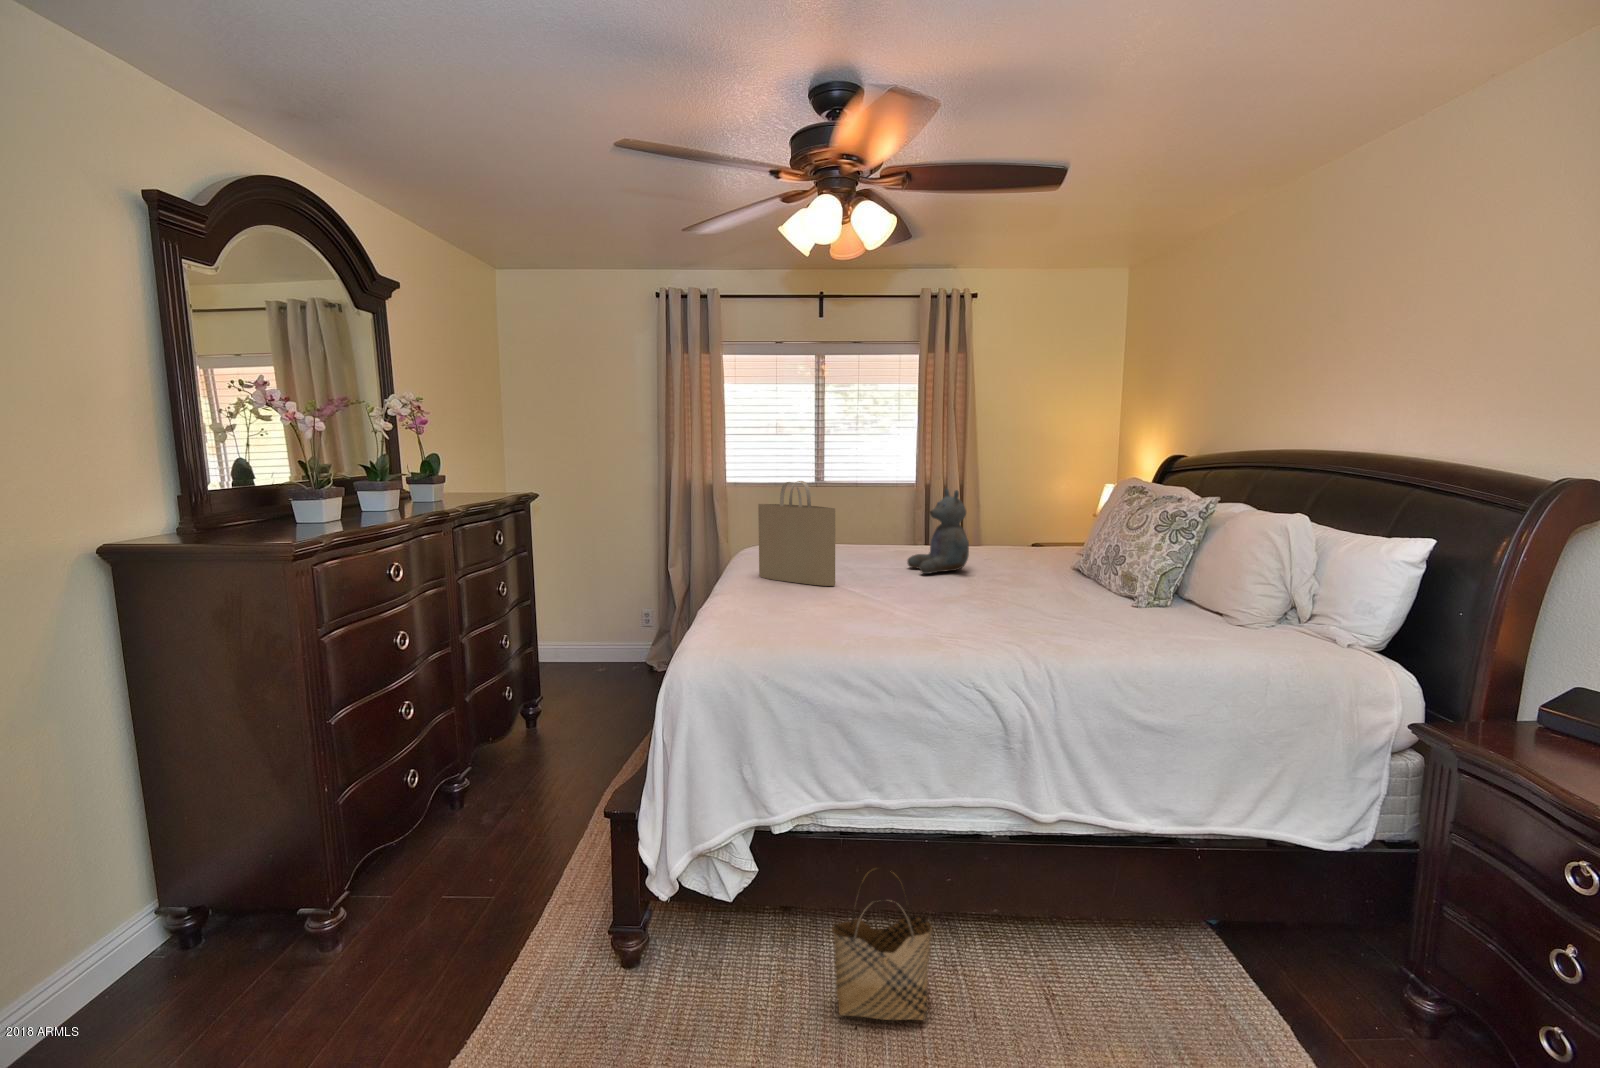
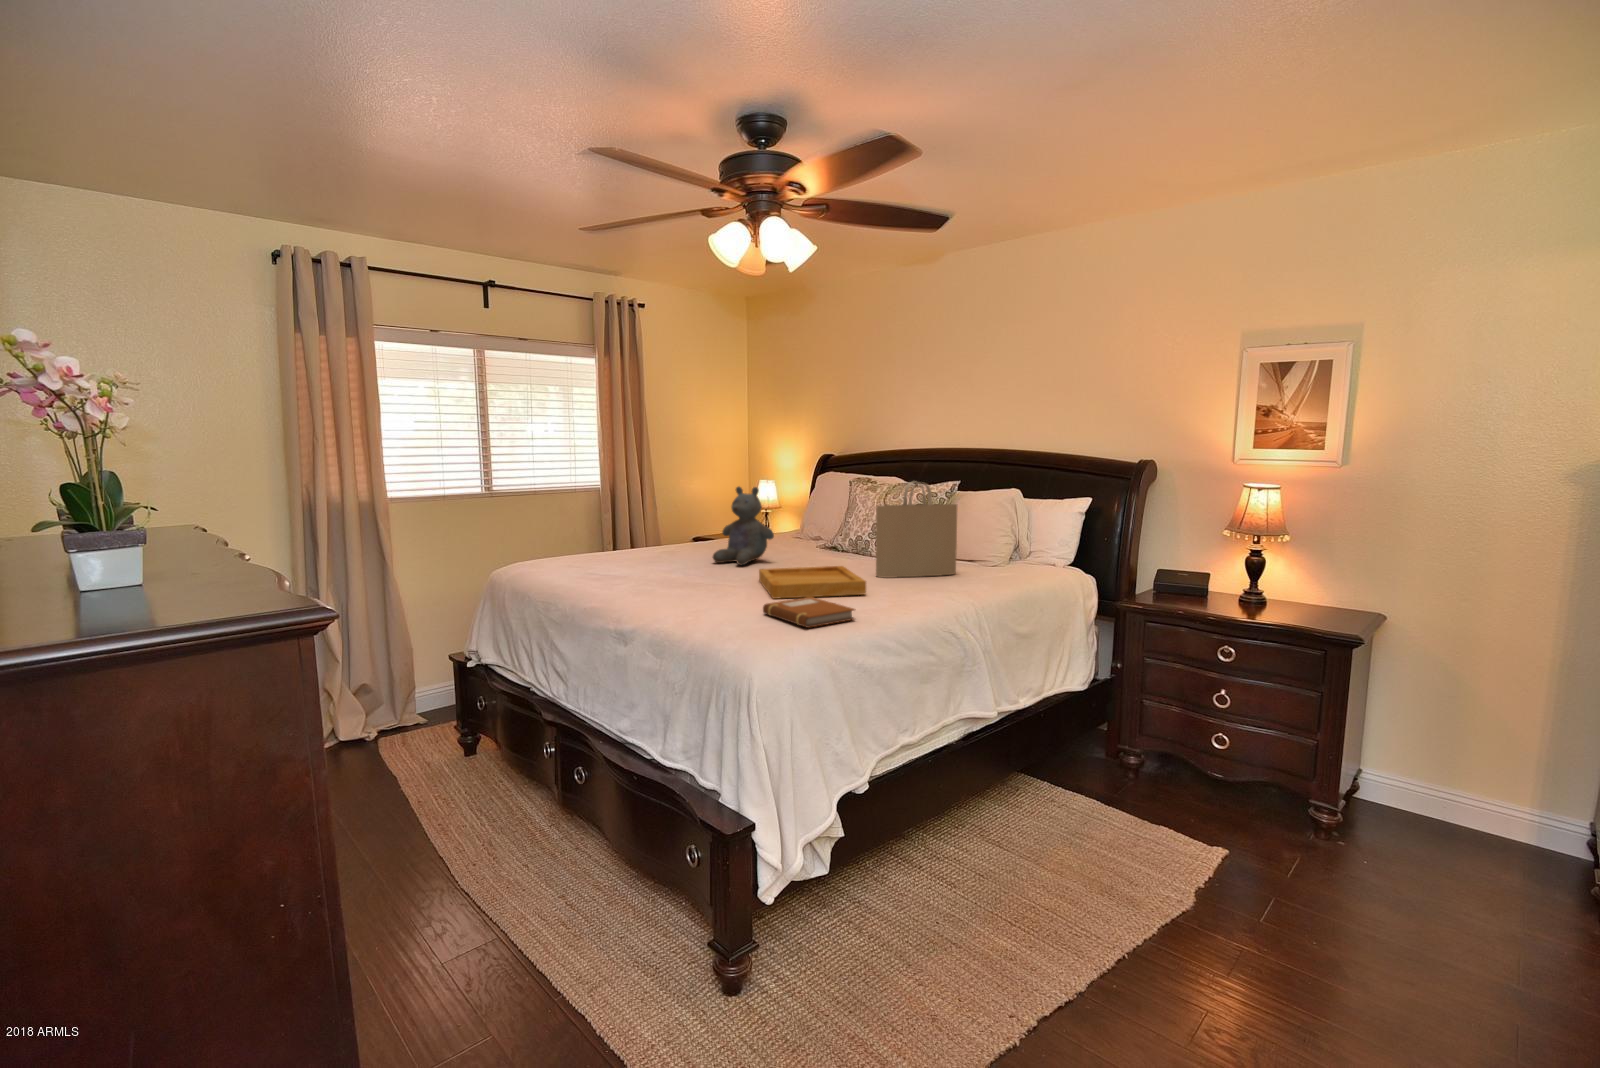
tote bag: present [758,481,835,586] -> present [876,481,957,578]
tray: none [852,580,990,628] -> present [759,566,866,599]
notebook: none [785,615,862,651] -> present [763,597,855,628]
woven basket: present [832,868,932,1020] -> none [897,787,960,916]

